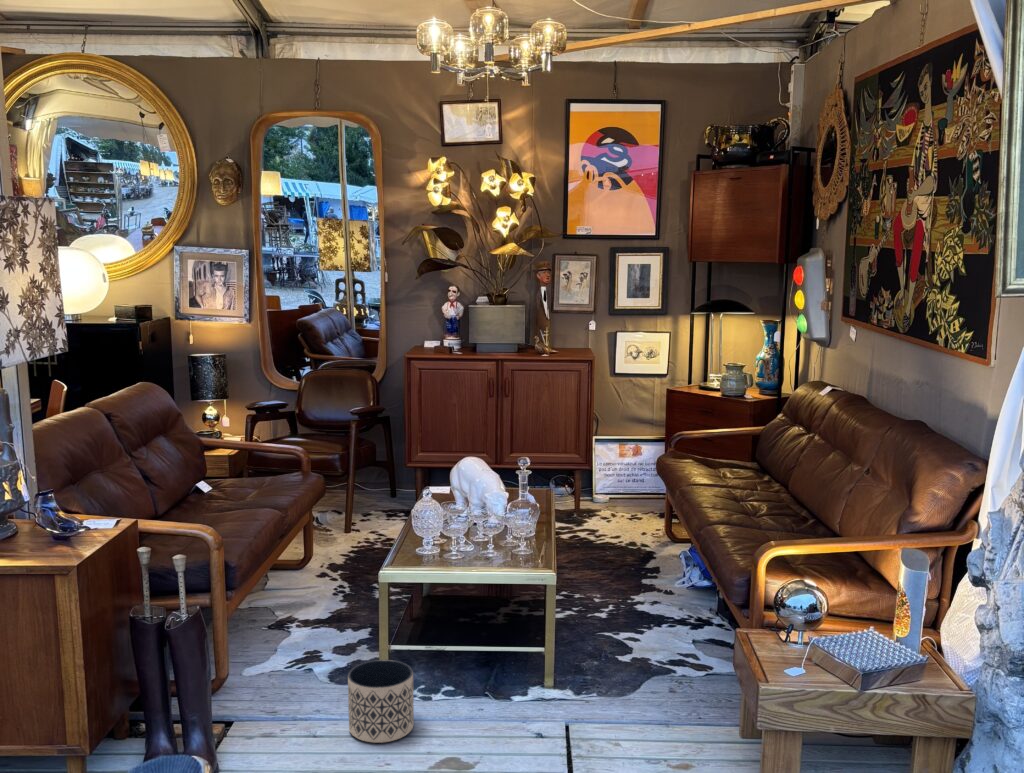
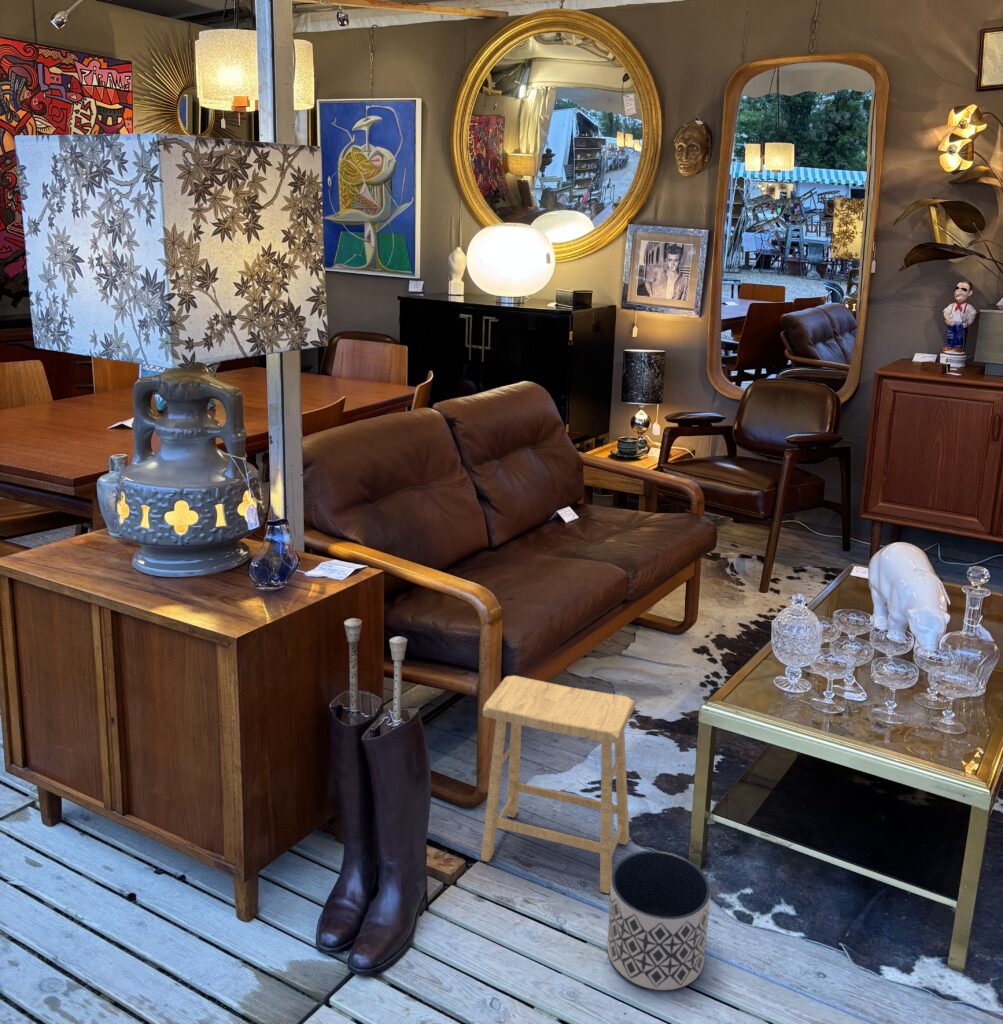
footstool: none [229,572,336,722] -> present [481,676,635,893]

